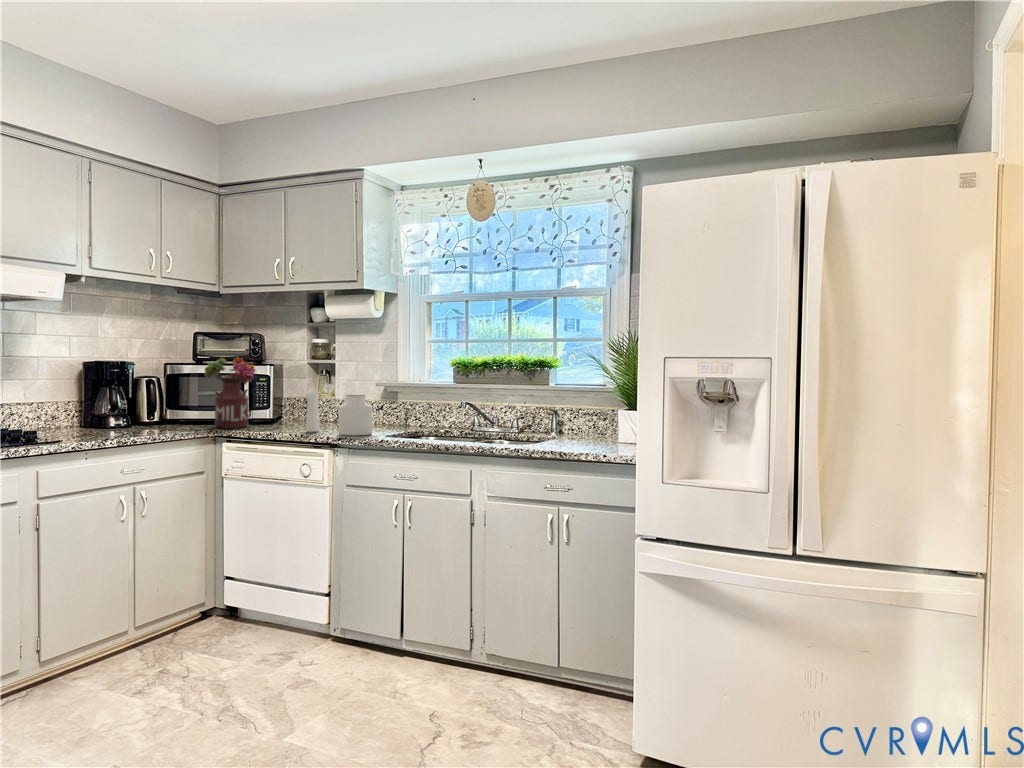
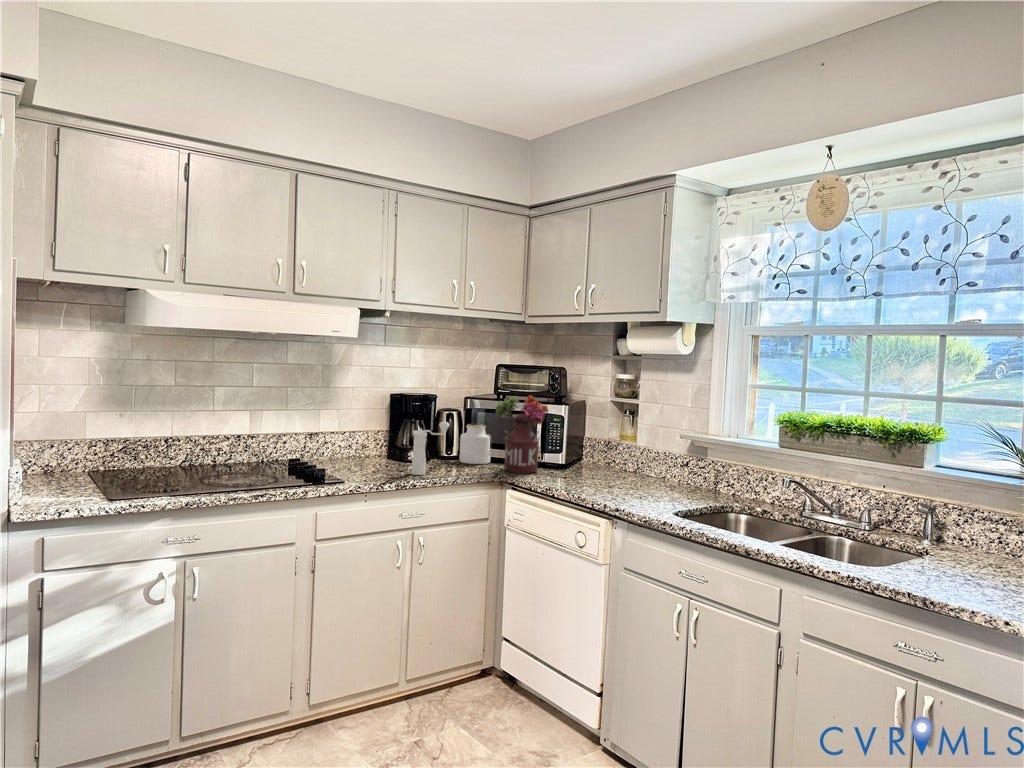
pepper mill: present [306,384,334,432] -> present [411,422,449,475]
jar: present [339,394,372,436] -> present [459,424,491,464]

